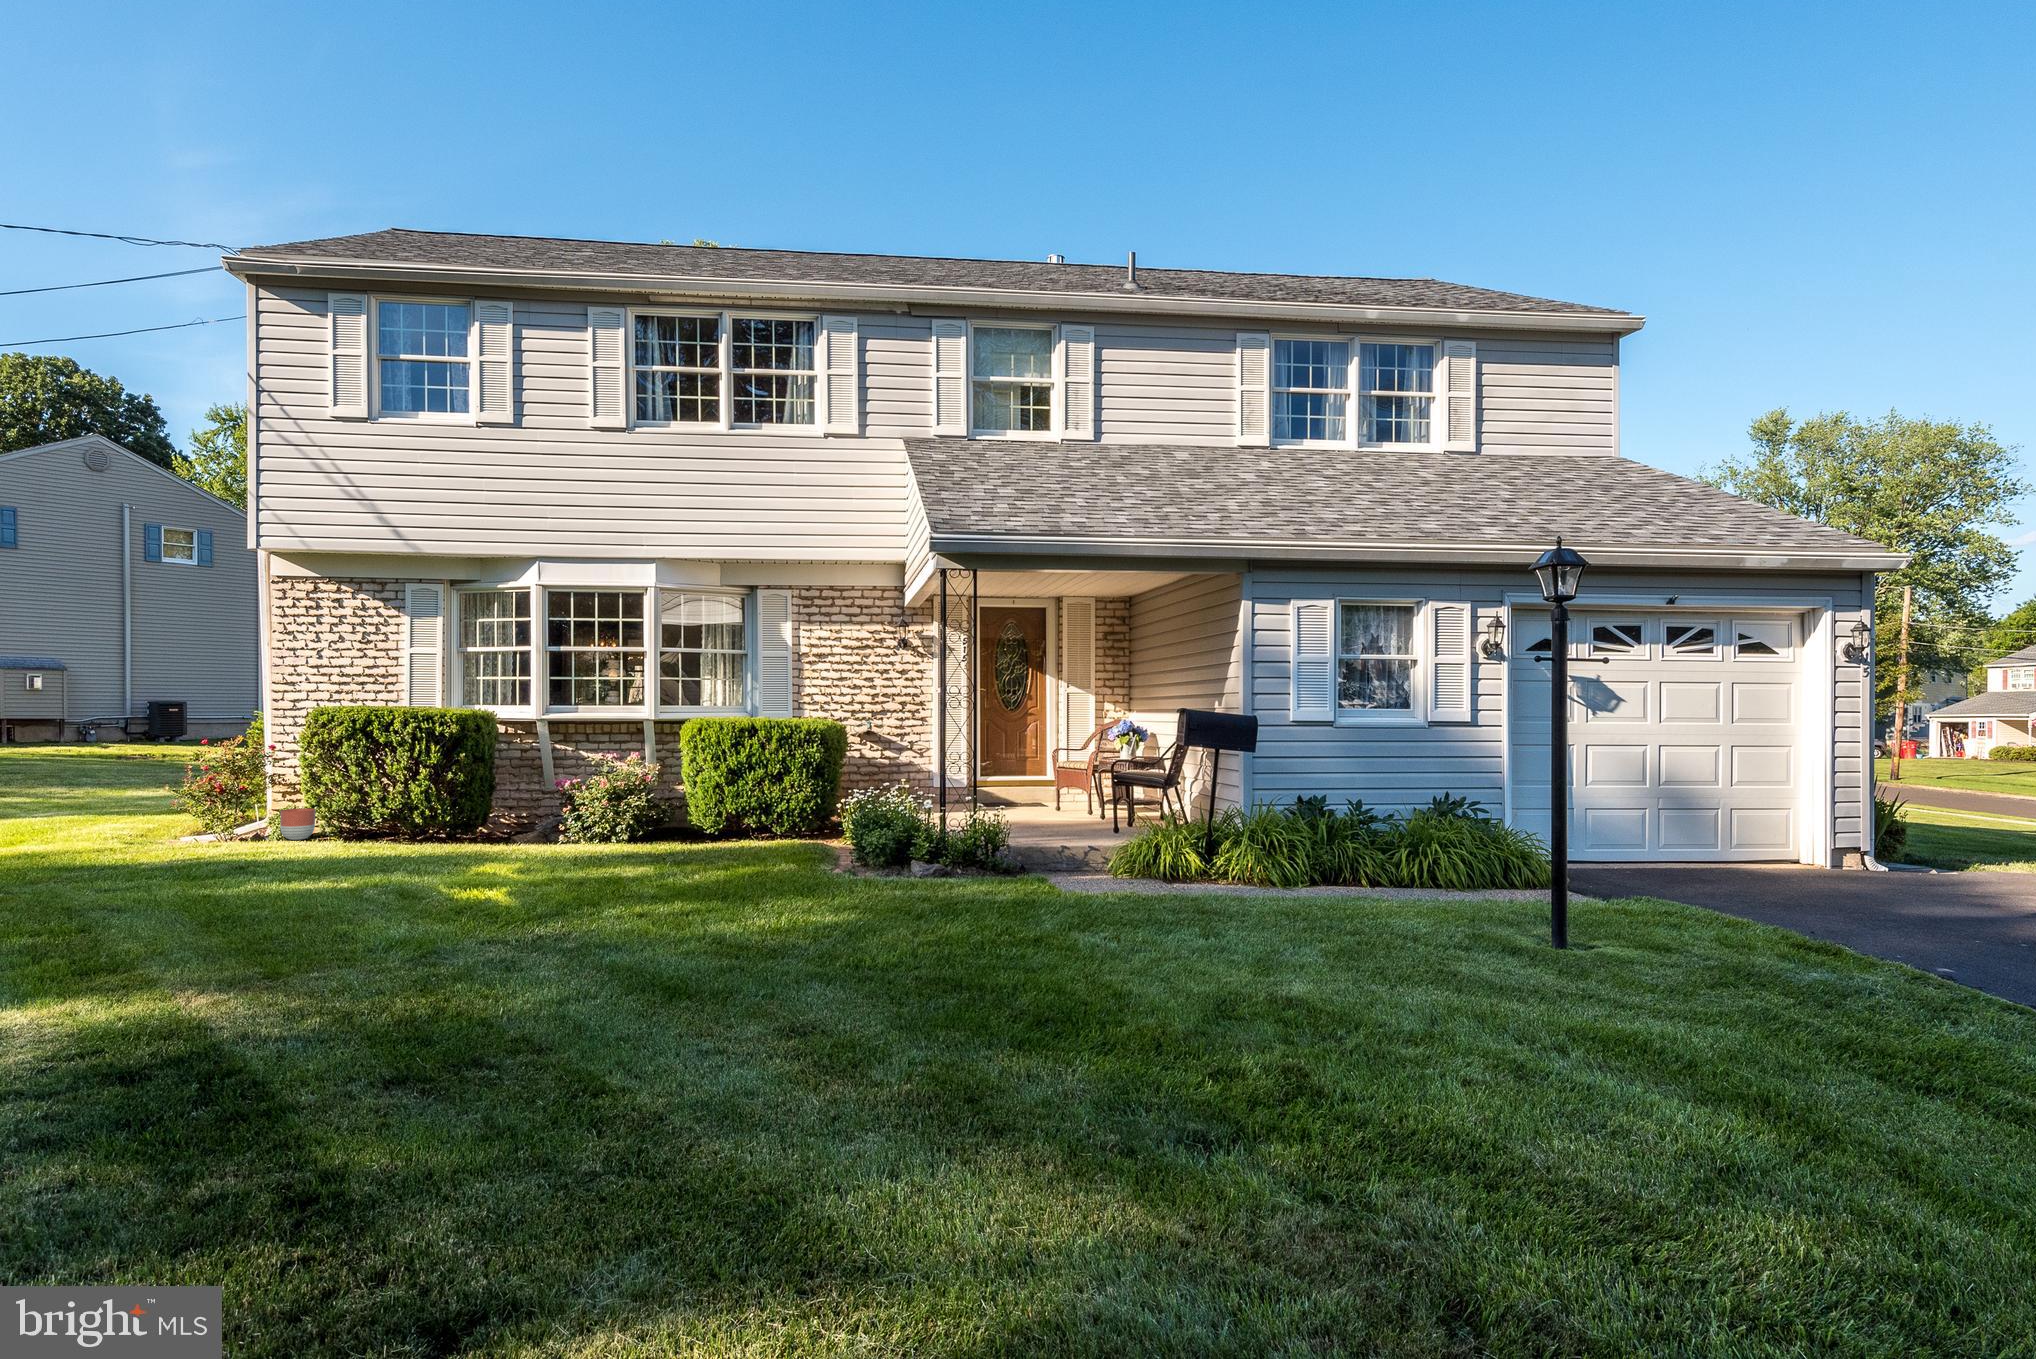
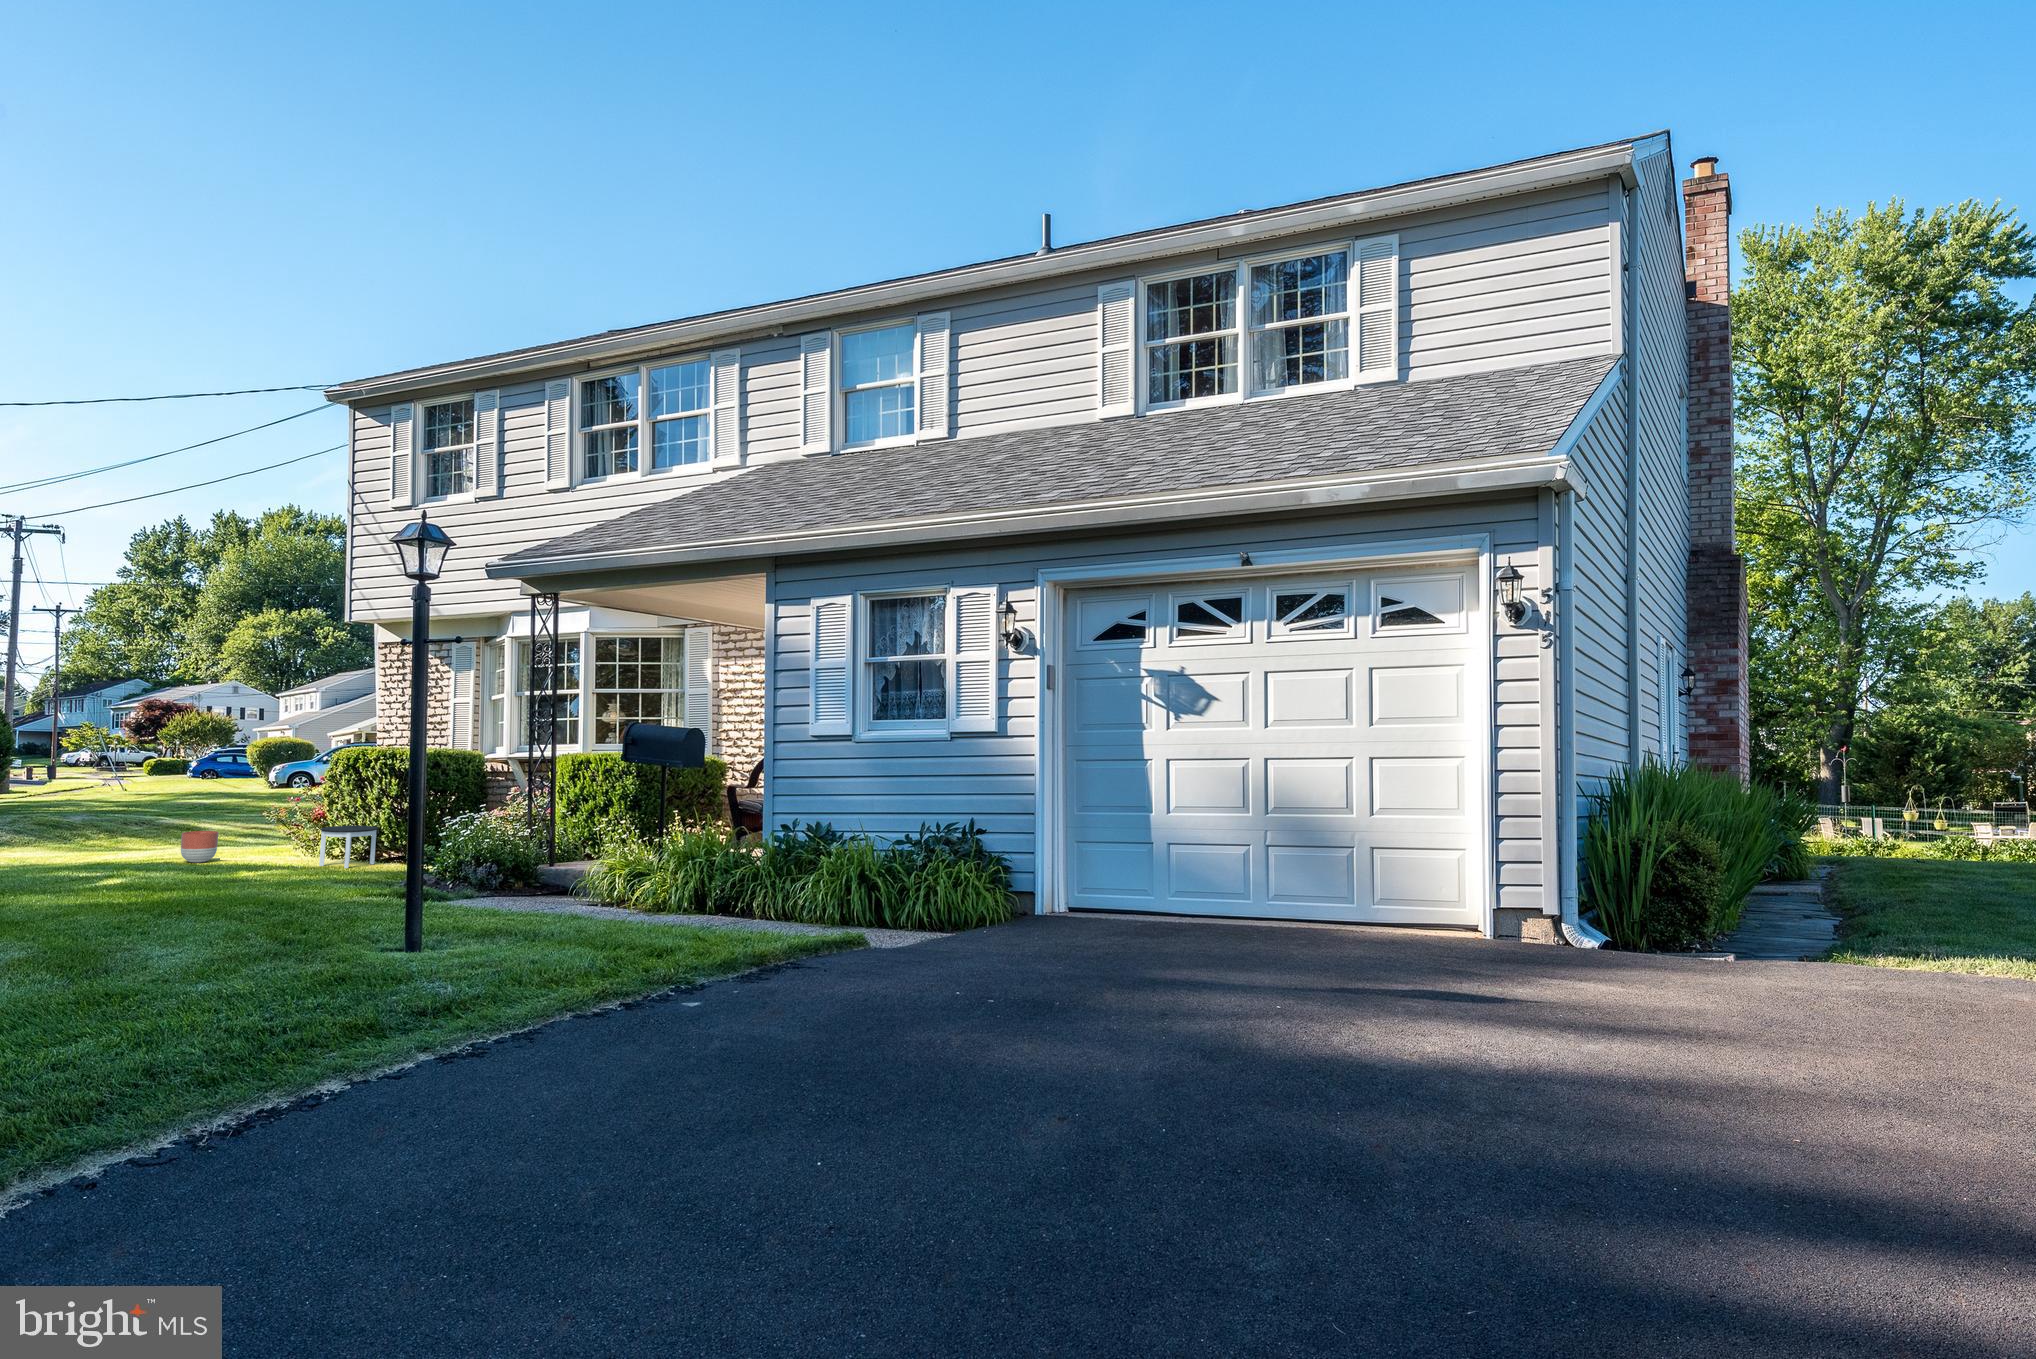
round table: none [411,801,467,844] -> present [319,826,378,868]

